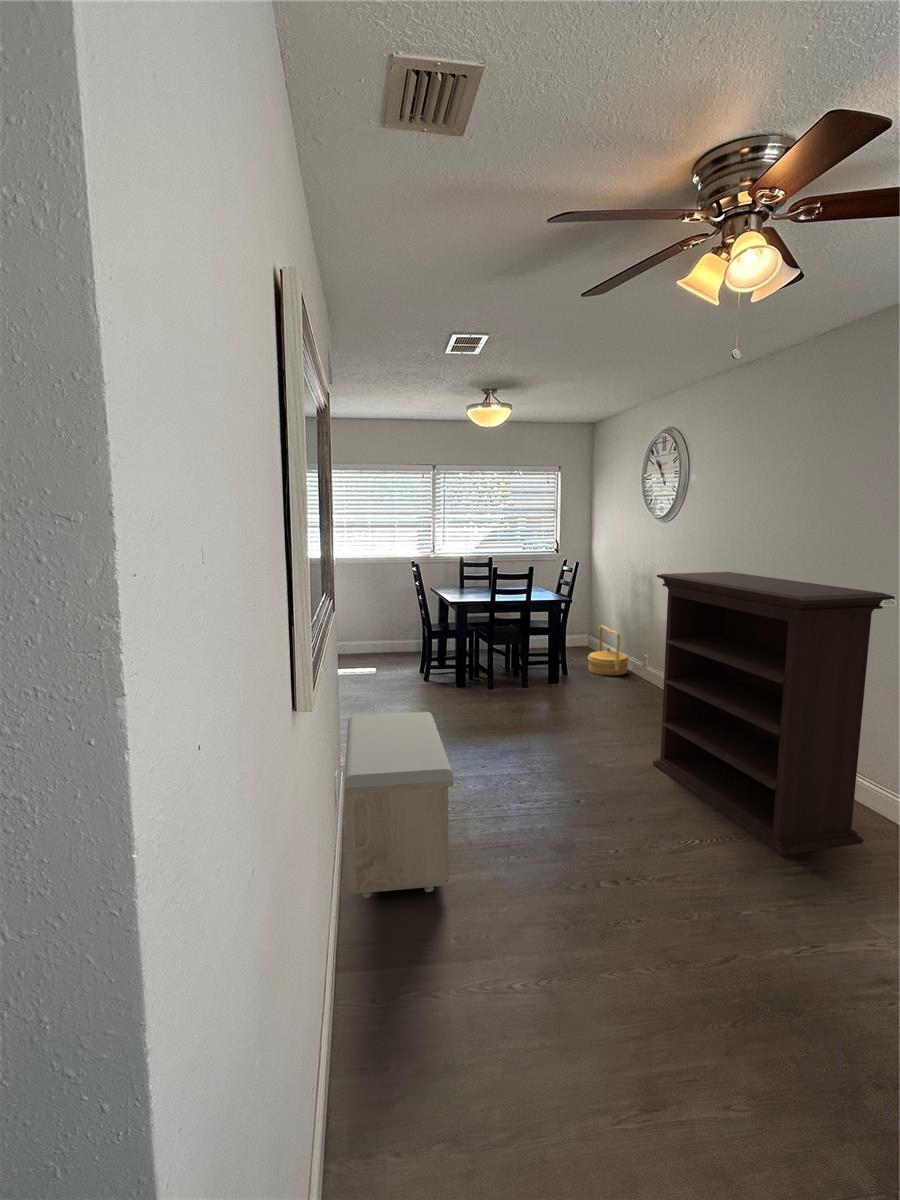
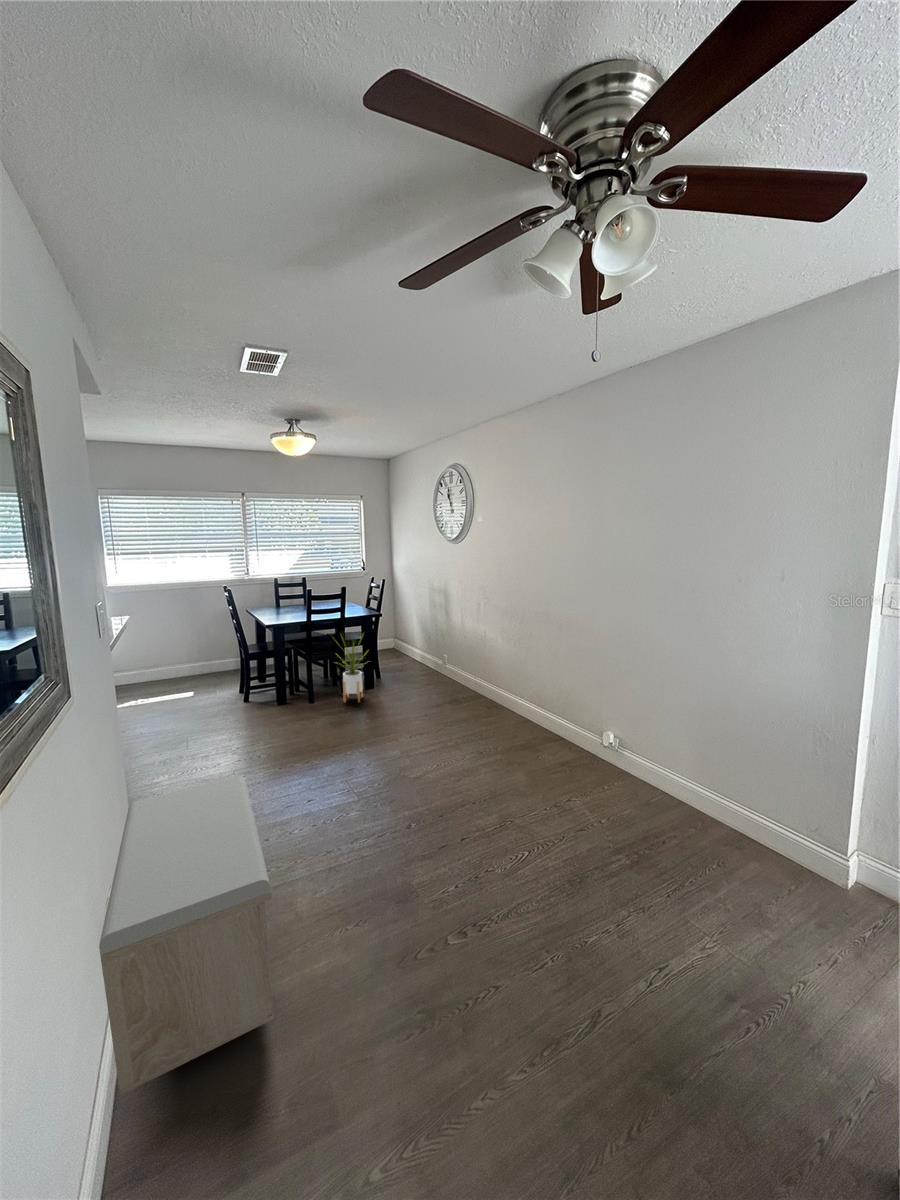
bookshelf: present [653,572,895,856] -> none [464,589,667,852]
house plant: none [515,611,558,694] -> present [343,645,363,702]
woven basket: present [588,626,629,675] -> none [397,632,431,675]

